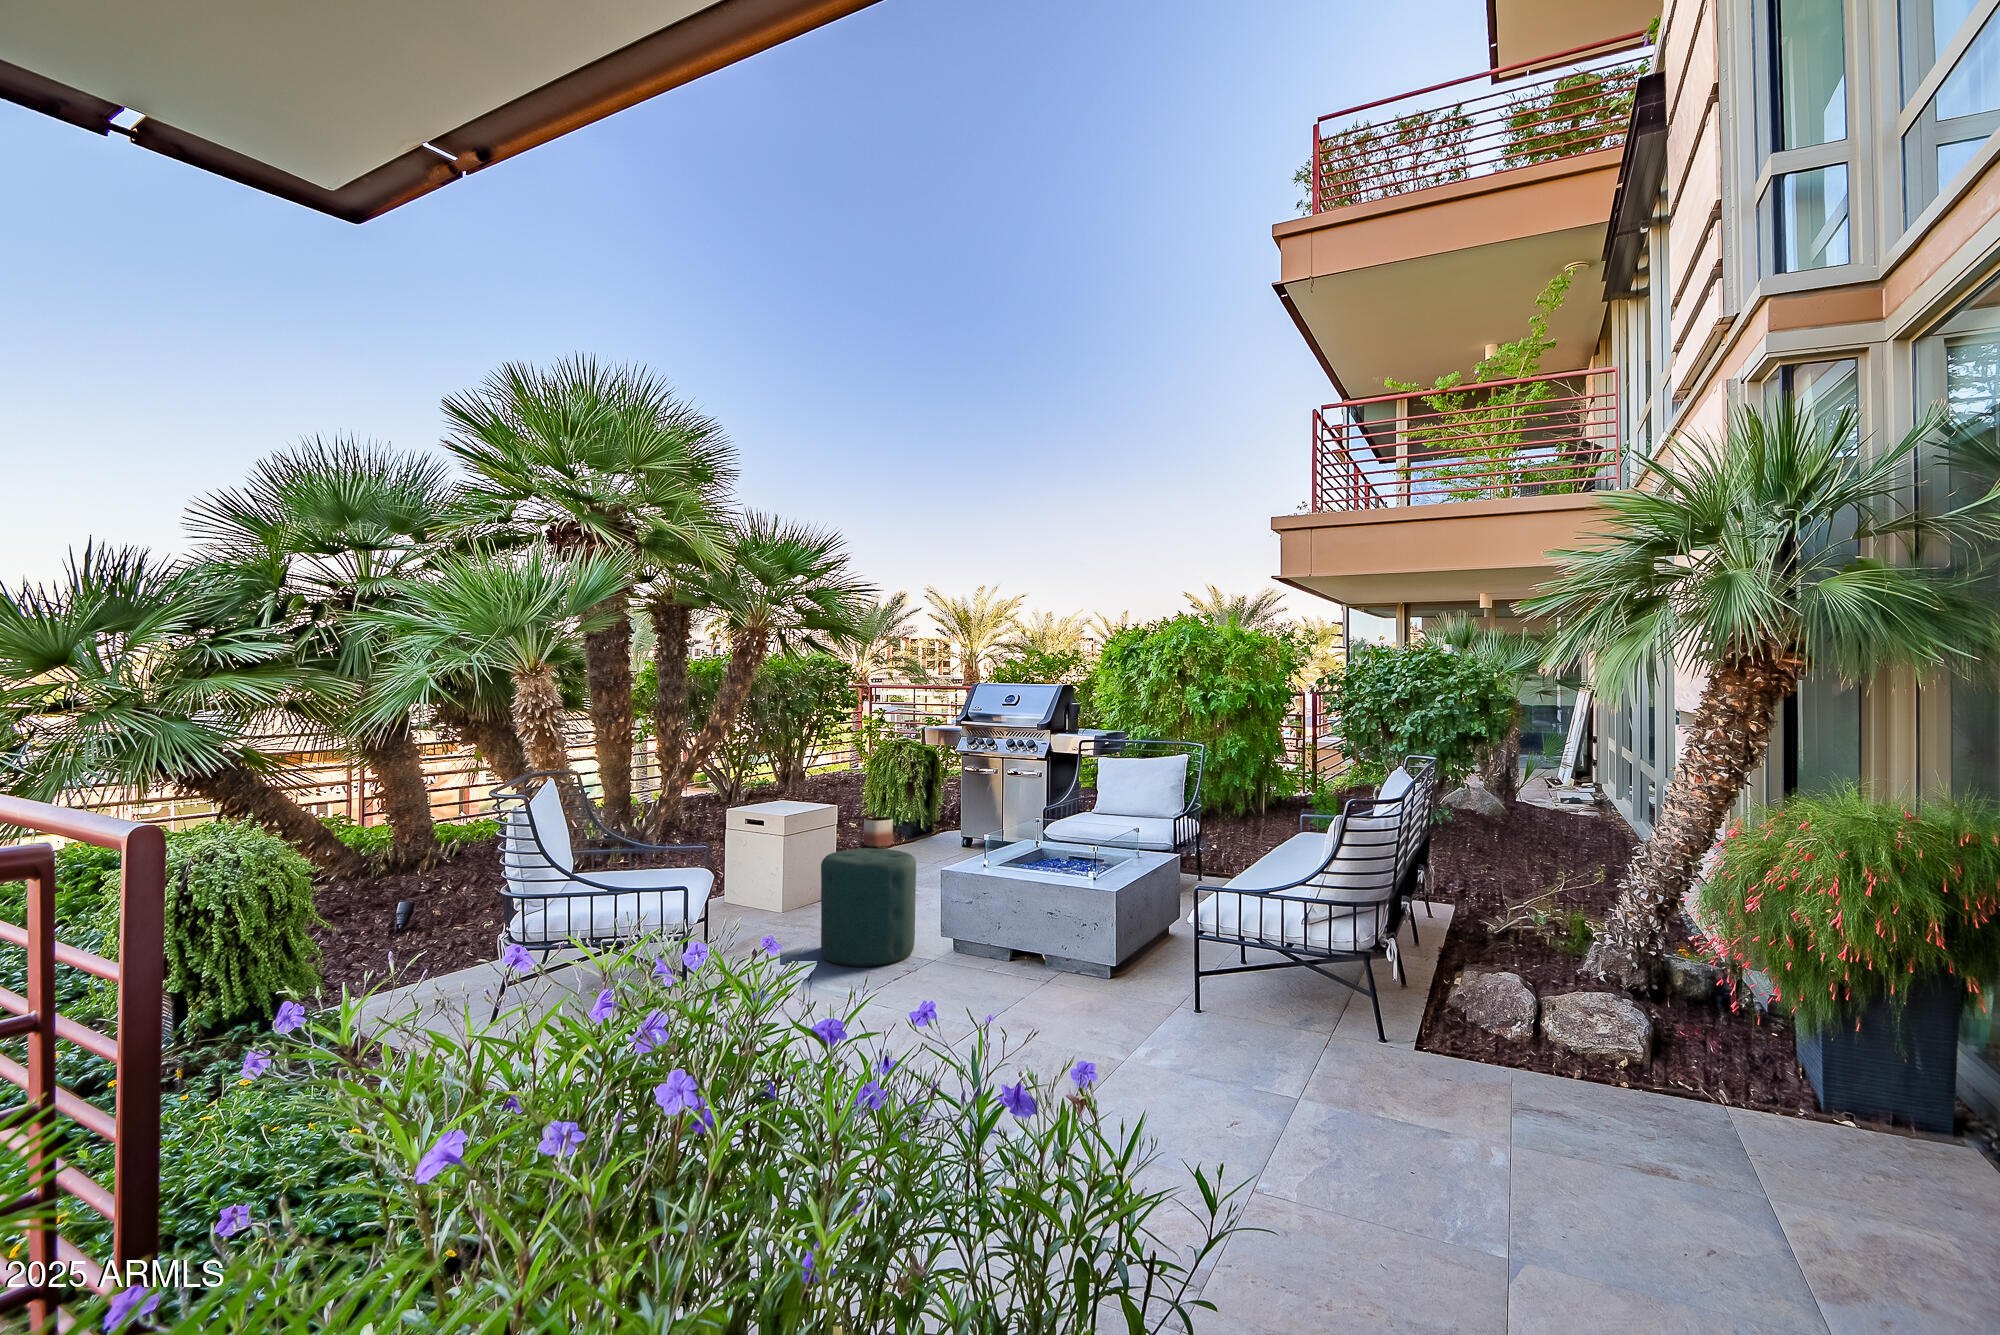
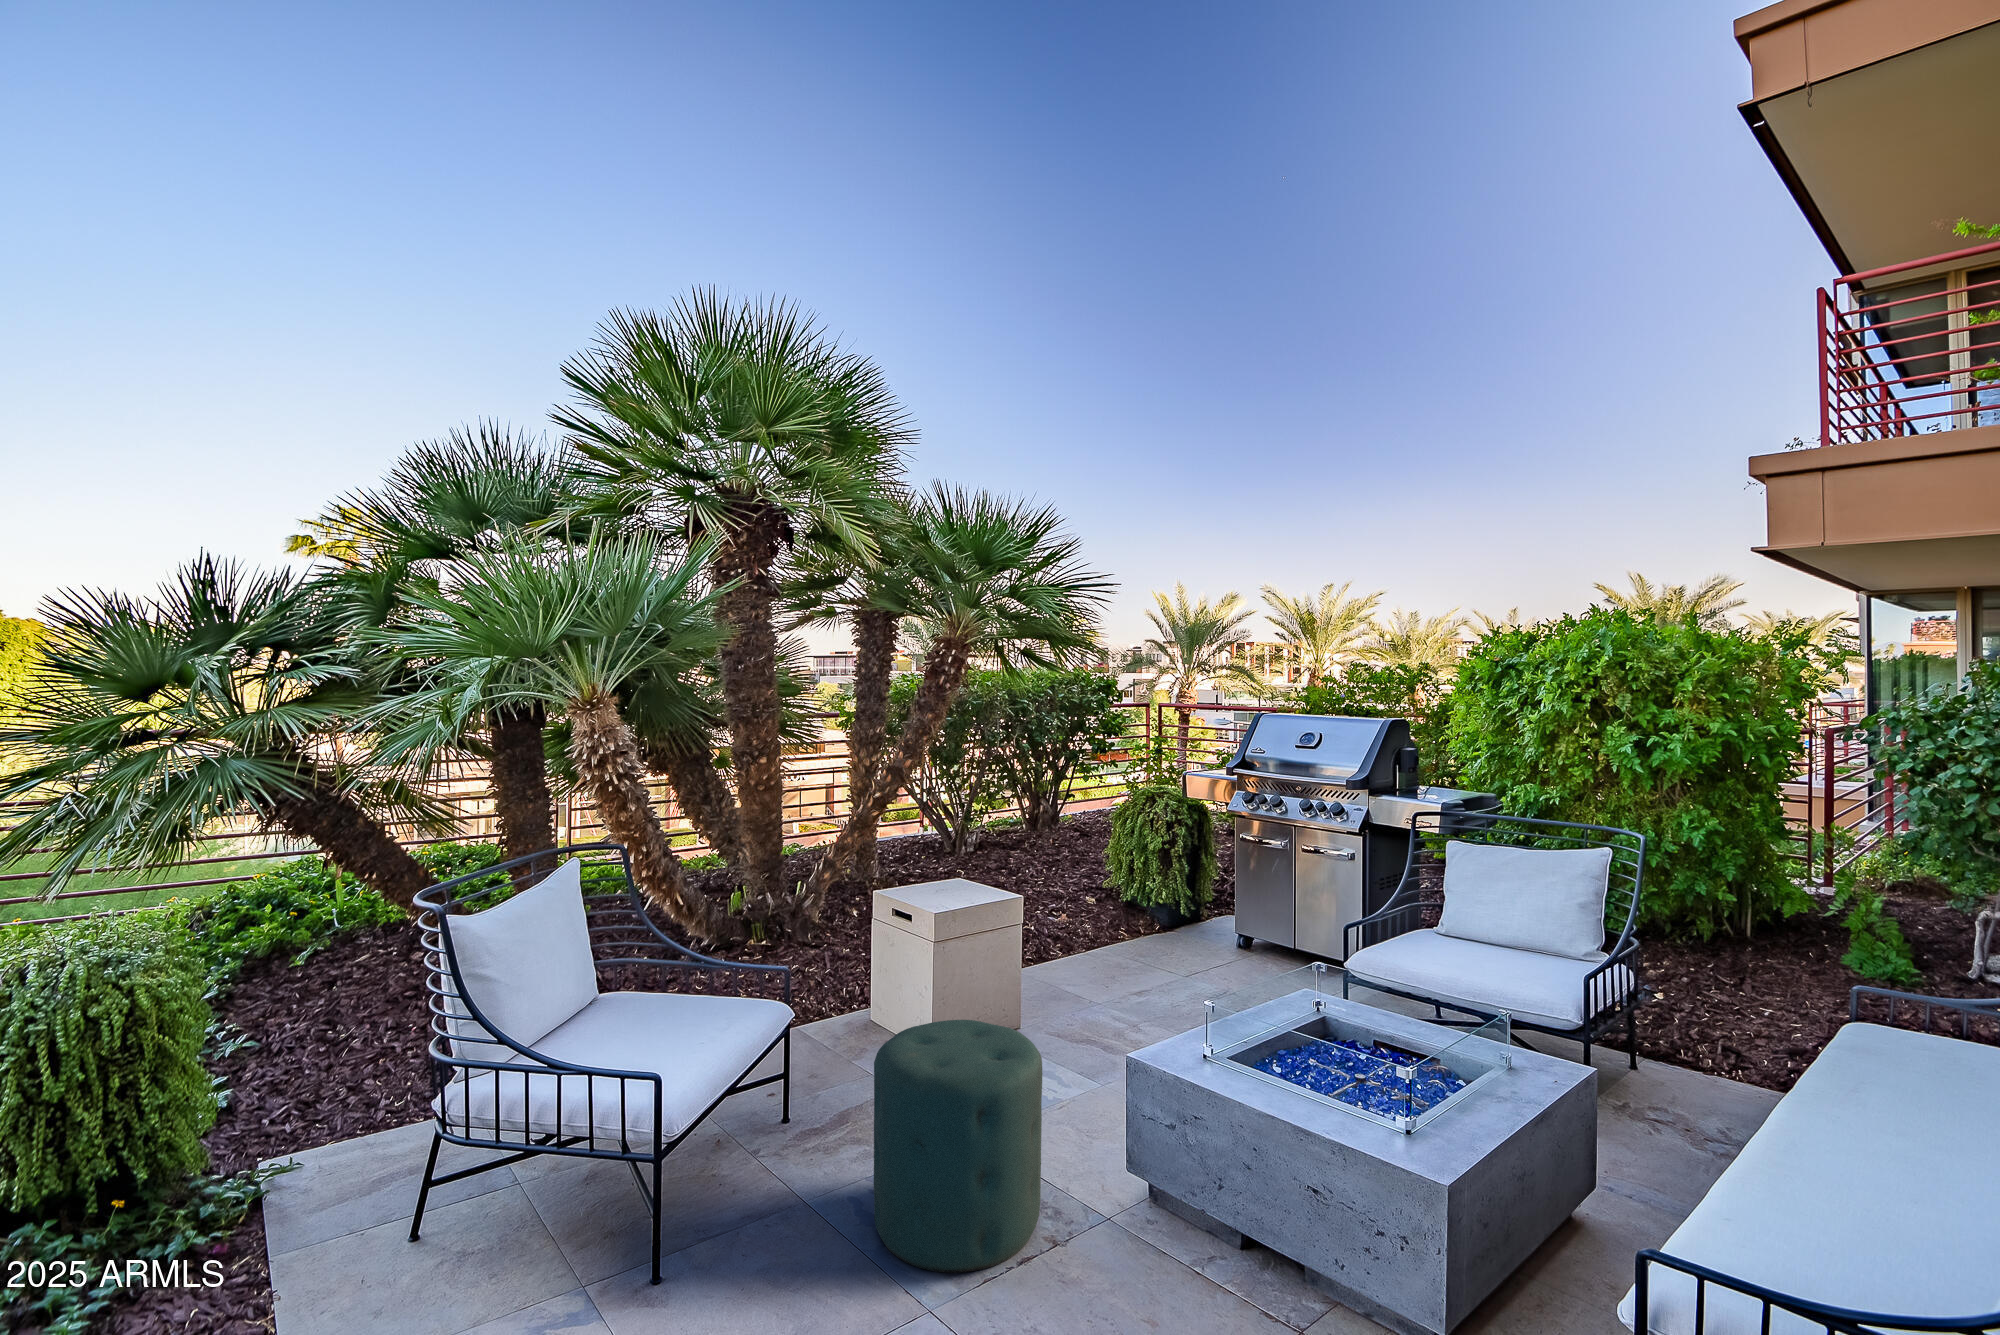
planter: present [864,817,893,847] -> none [1101,890,1140,934]

